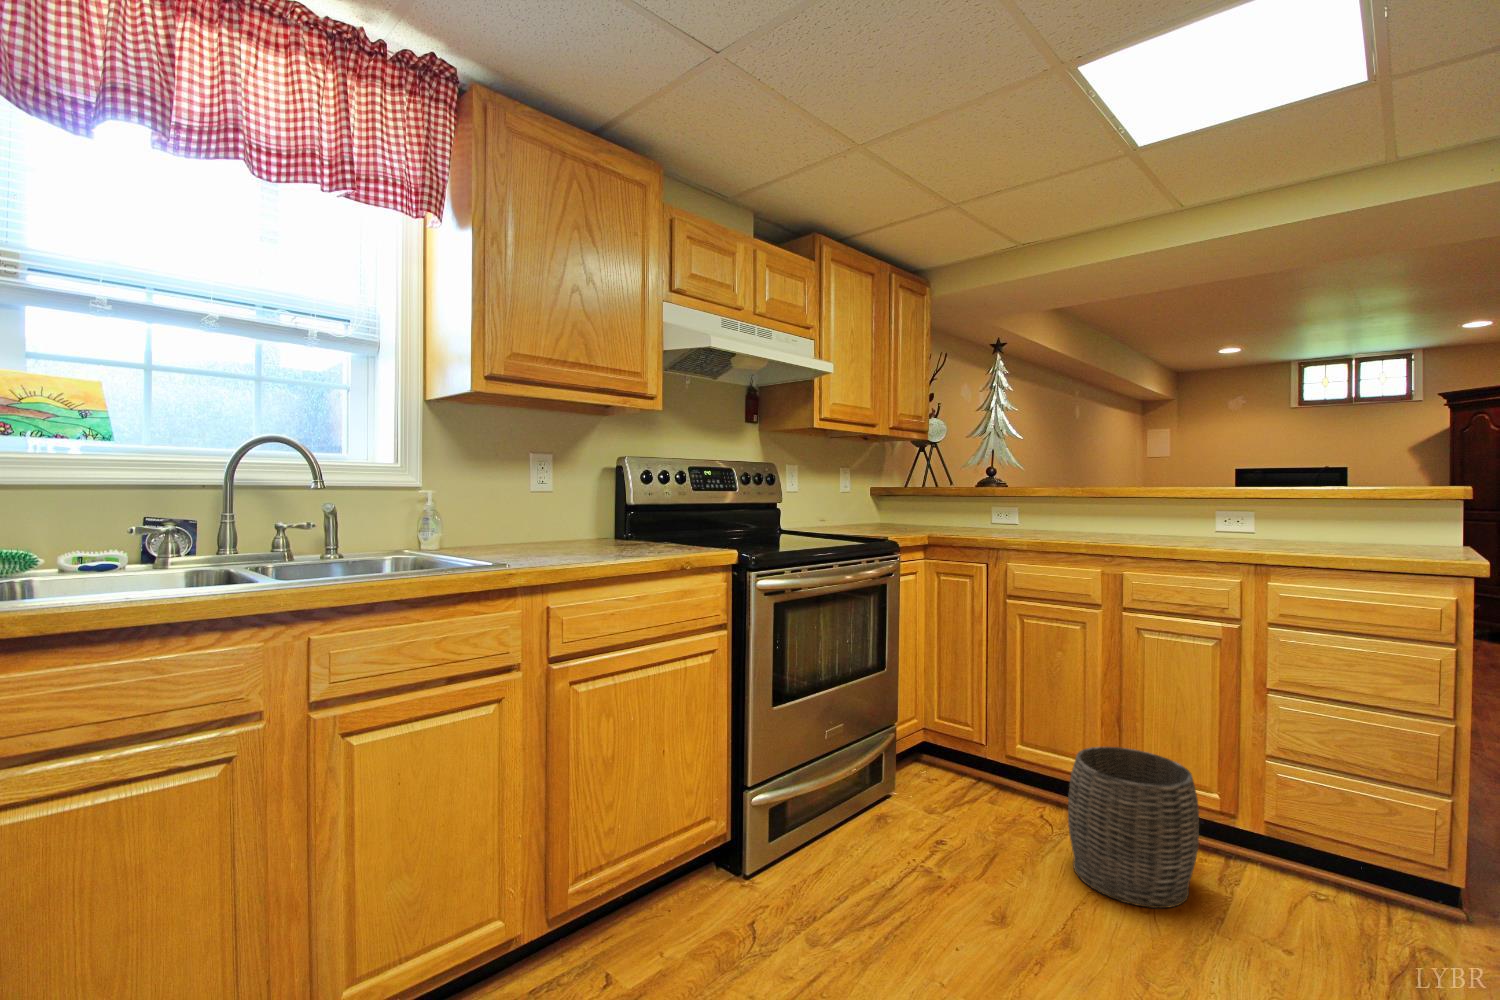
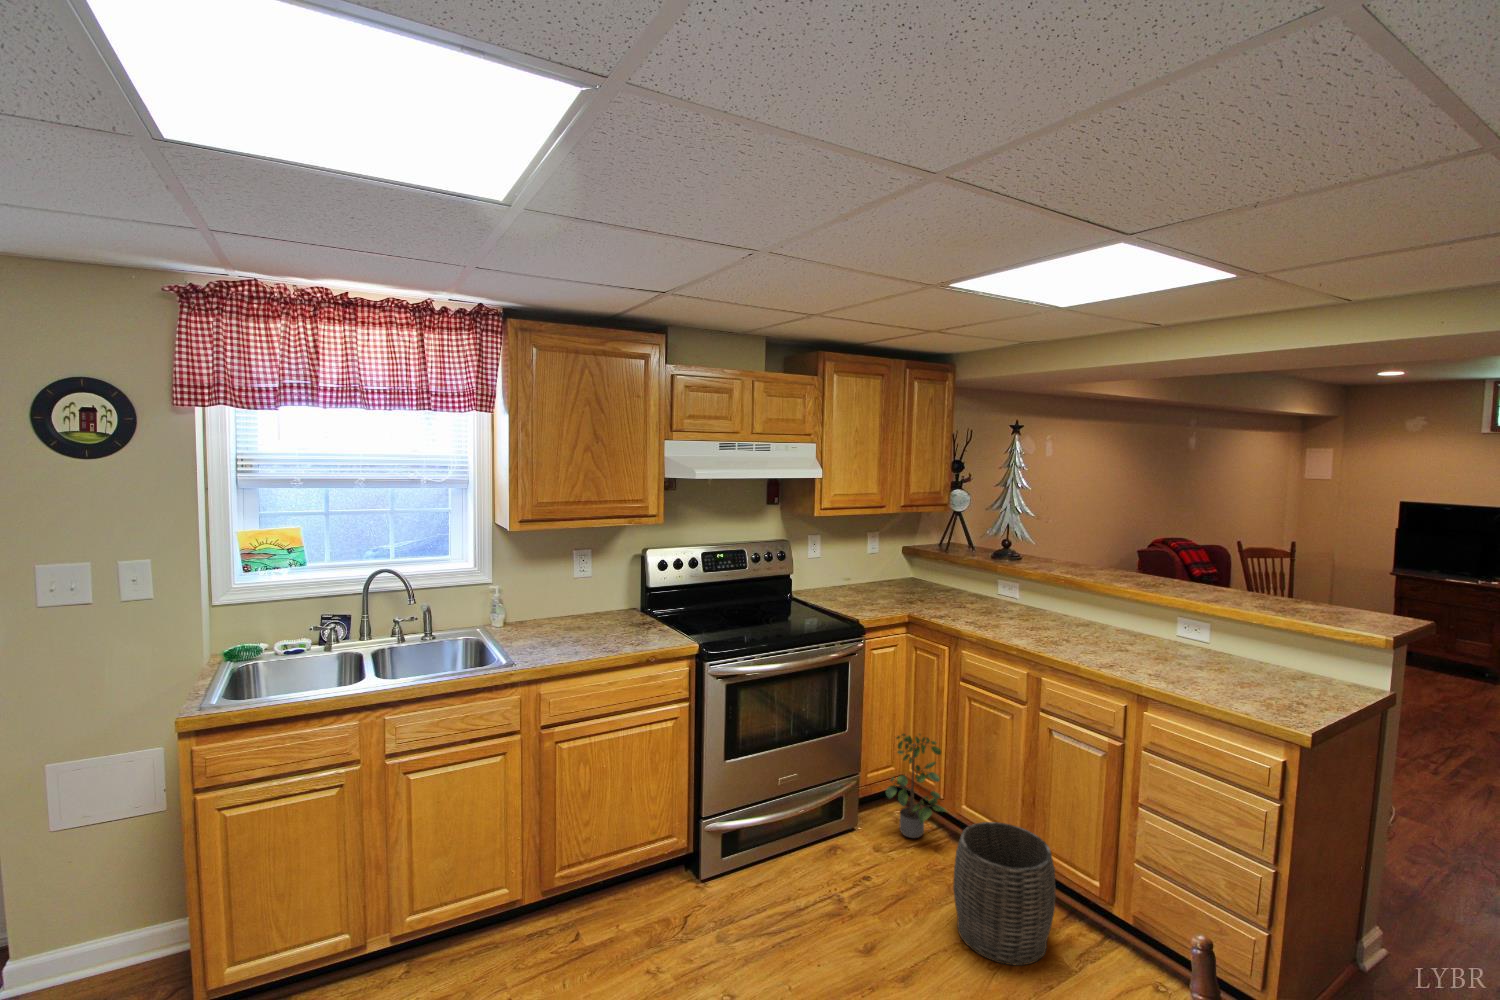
potted plant: none [927,668,1008,796] -> present [886,734,946,838]

